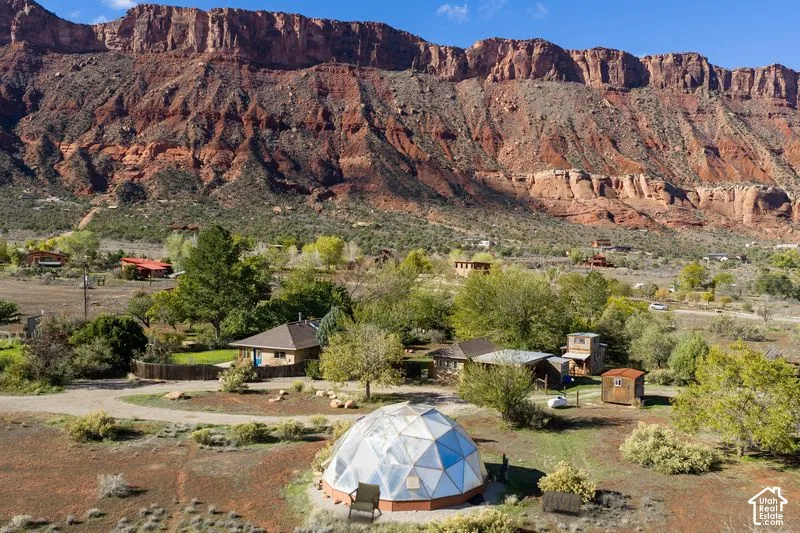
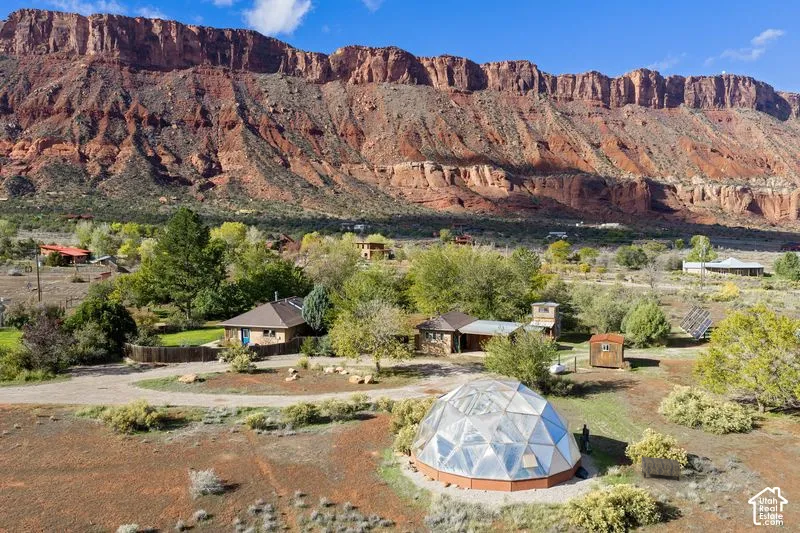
lounge chair: present [348,482,382,523] -> none [475,464,503,505]

